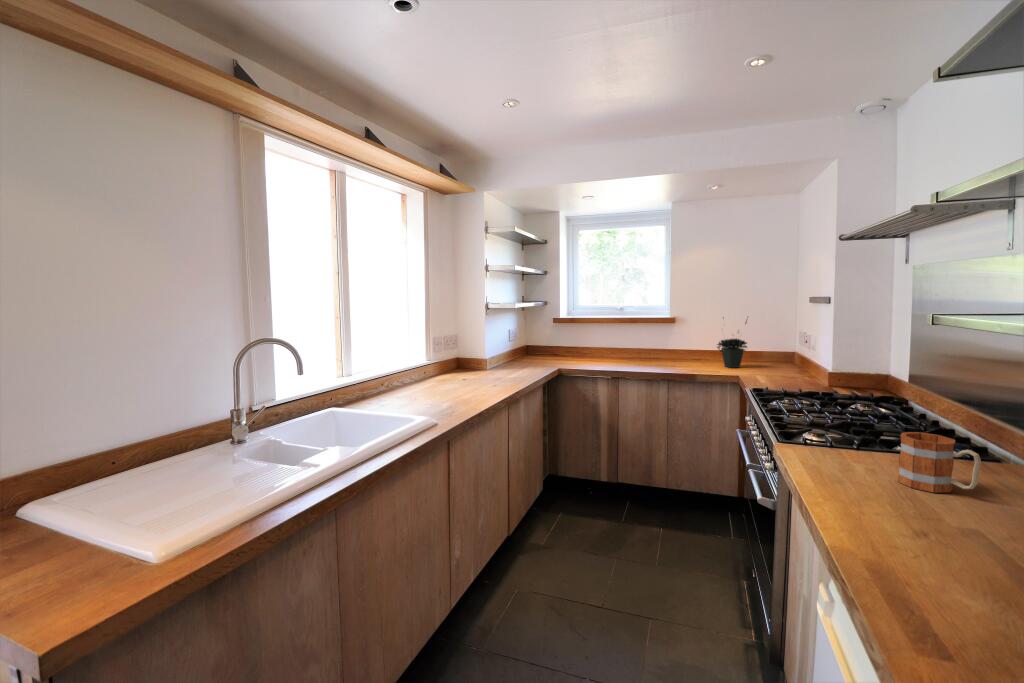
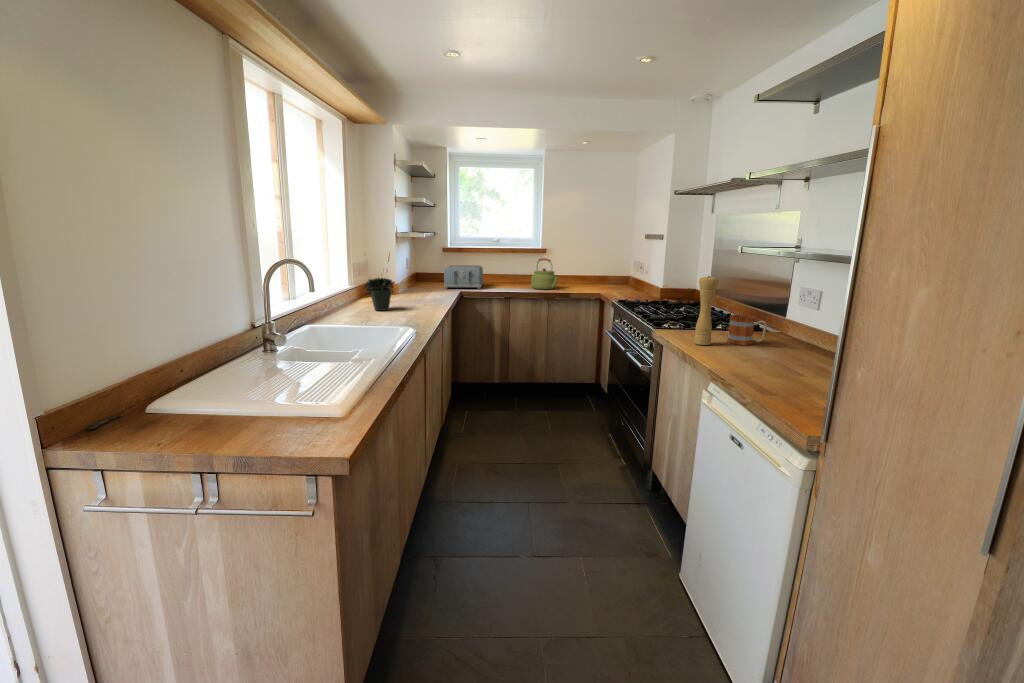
potted plant: present [717,317,747,368] -> present [364,255,395,311]
kettle: none [648,329,682,368] -> present [531,258,558,289]
toaster: none [543,337,594,365] -> present [444,265,483,289]
pepper mill: none [825,365,864,484] -> present [694,276,718,345]

